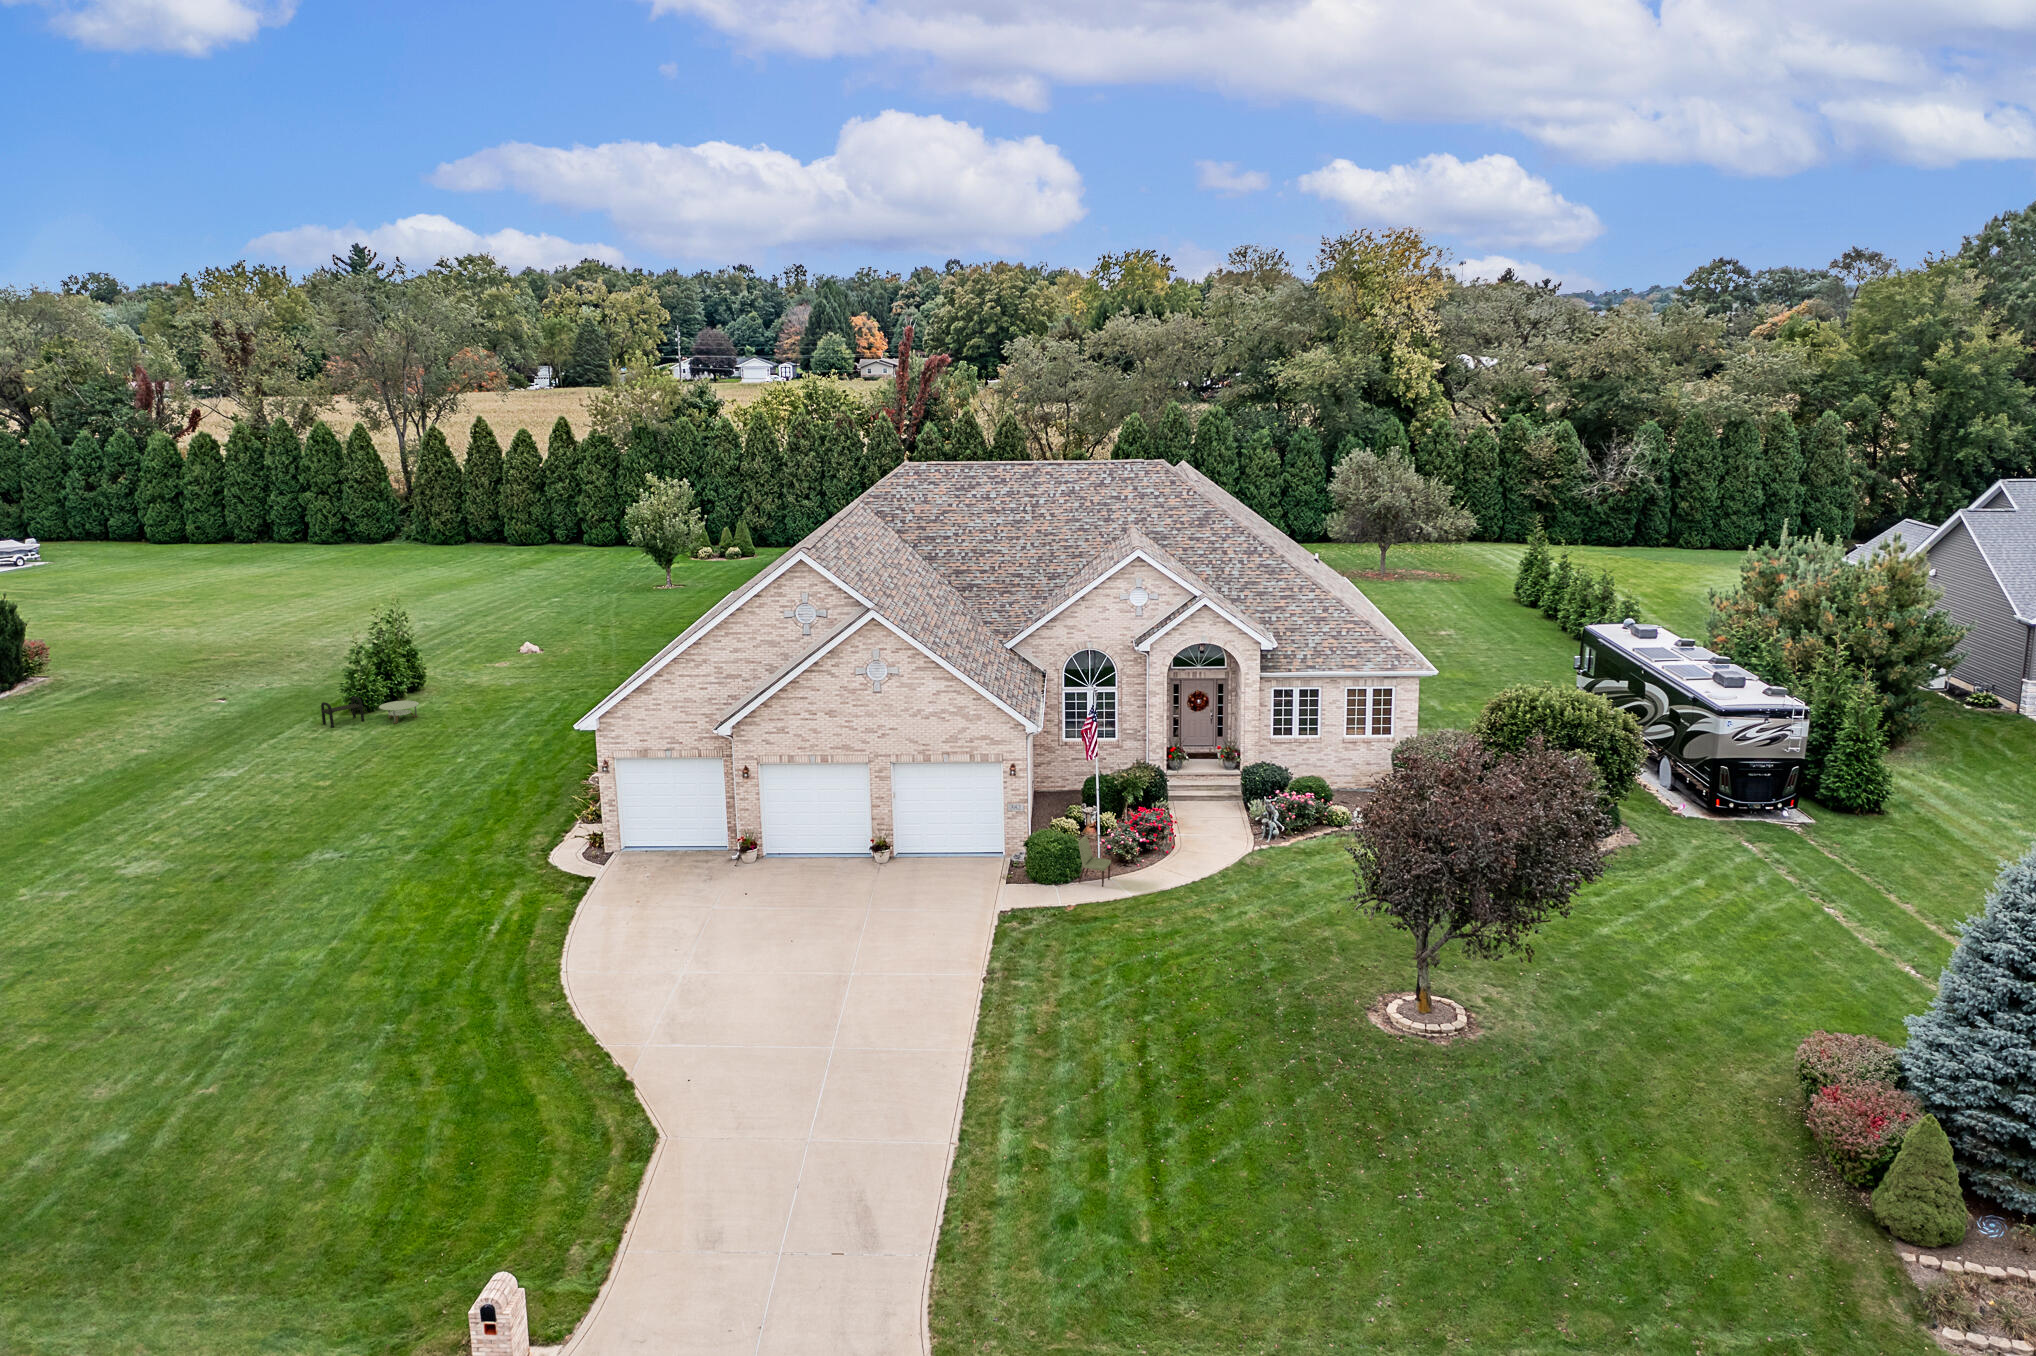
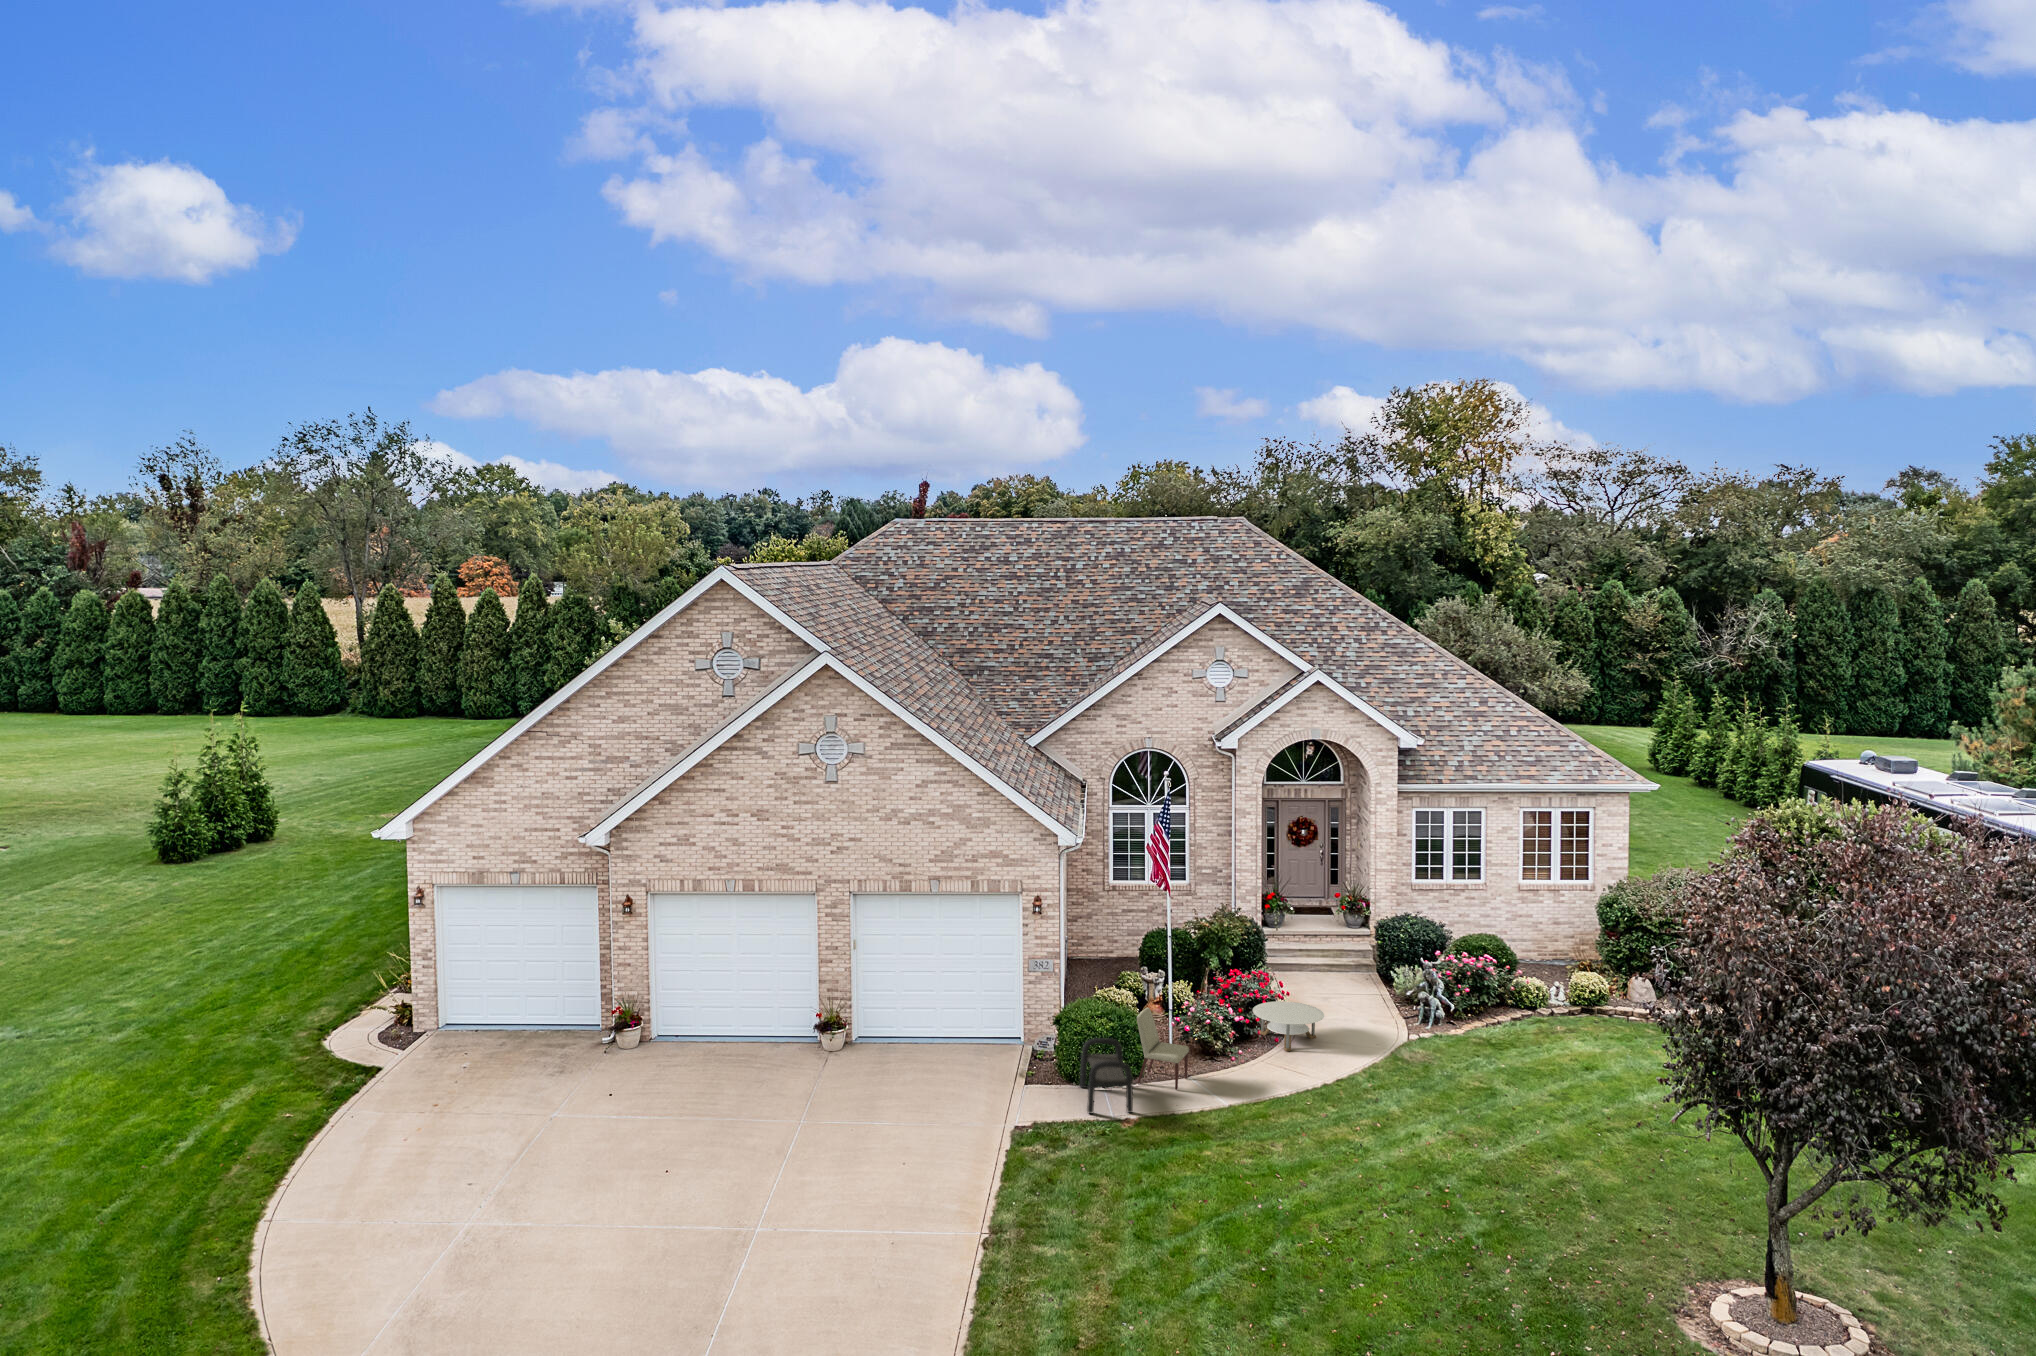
bench: present [321,697,364,727] -> present [1080,1038,1133,1114]
round table: present [379,701,419,724] -> present [1253,1001,1324,1051]

